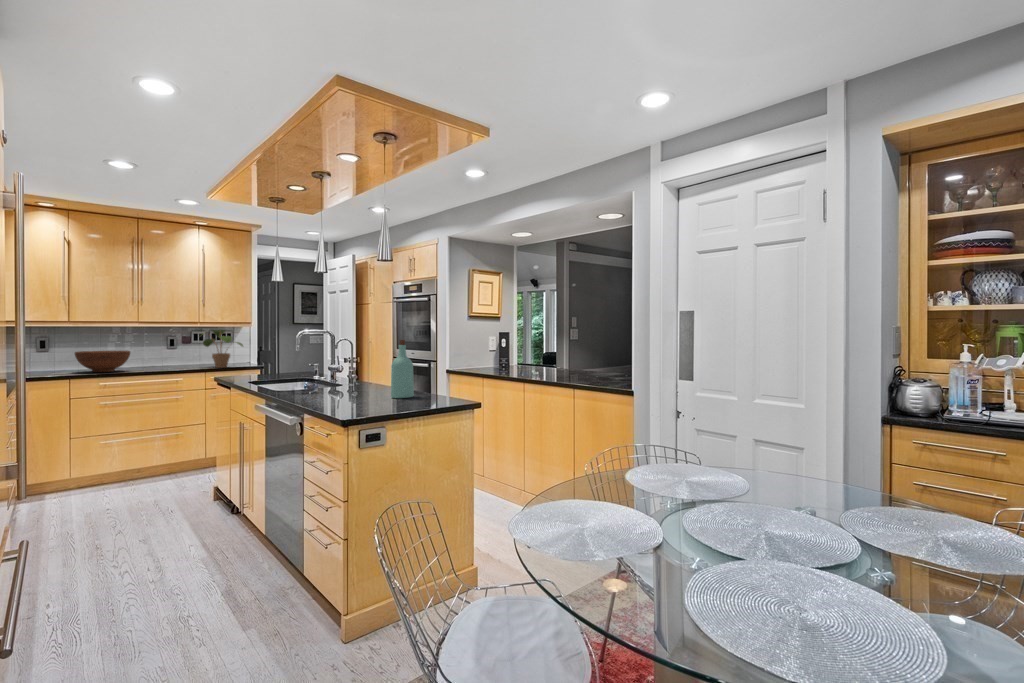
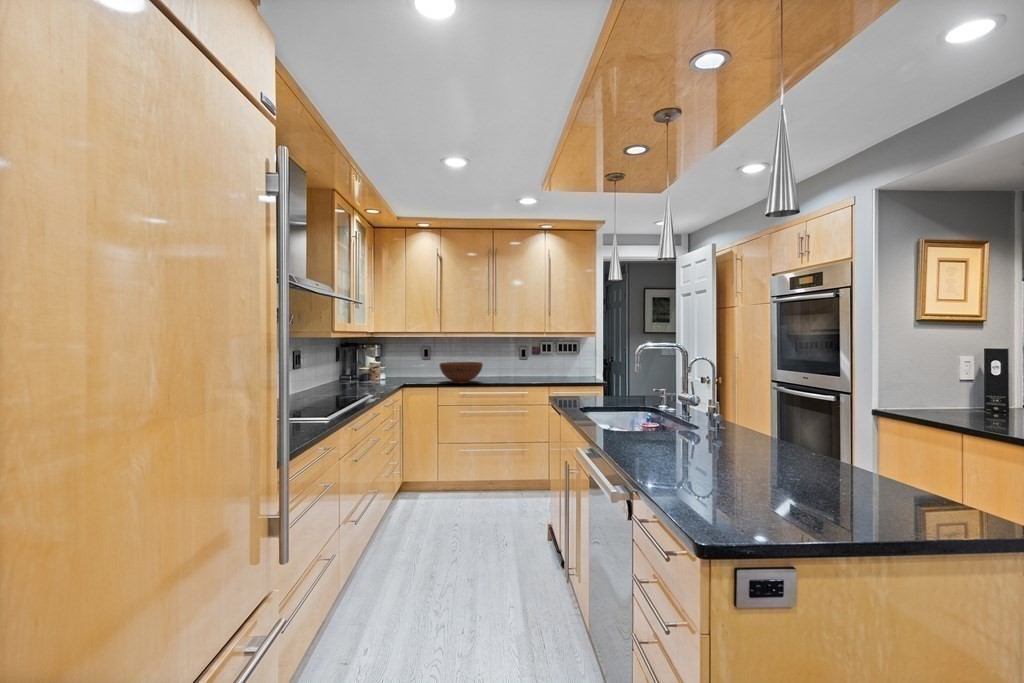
potted plant: present [202,330,243,368] -> none [543,341,585,383]
bottle: present [391,340,414,398] -> none [806,384,863,517]

